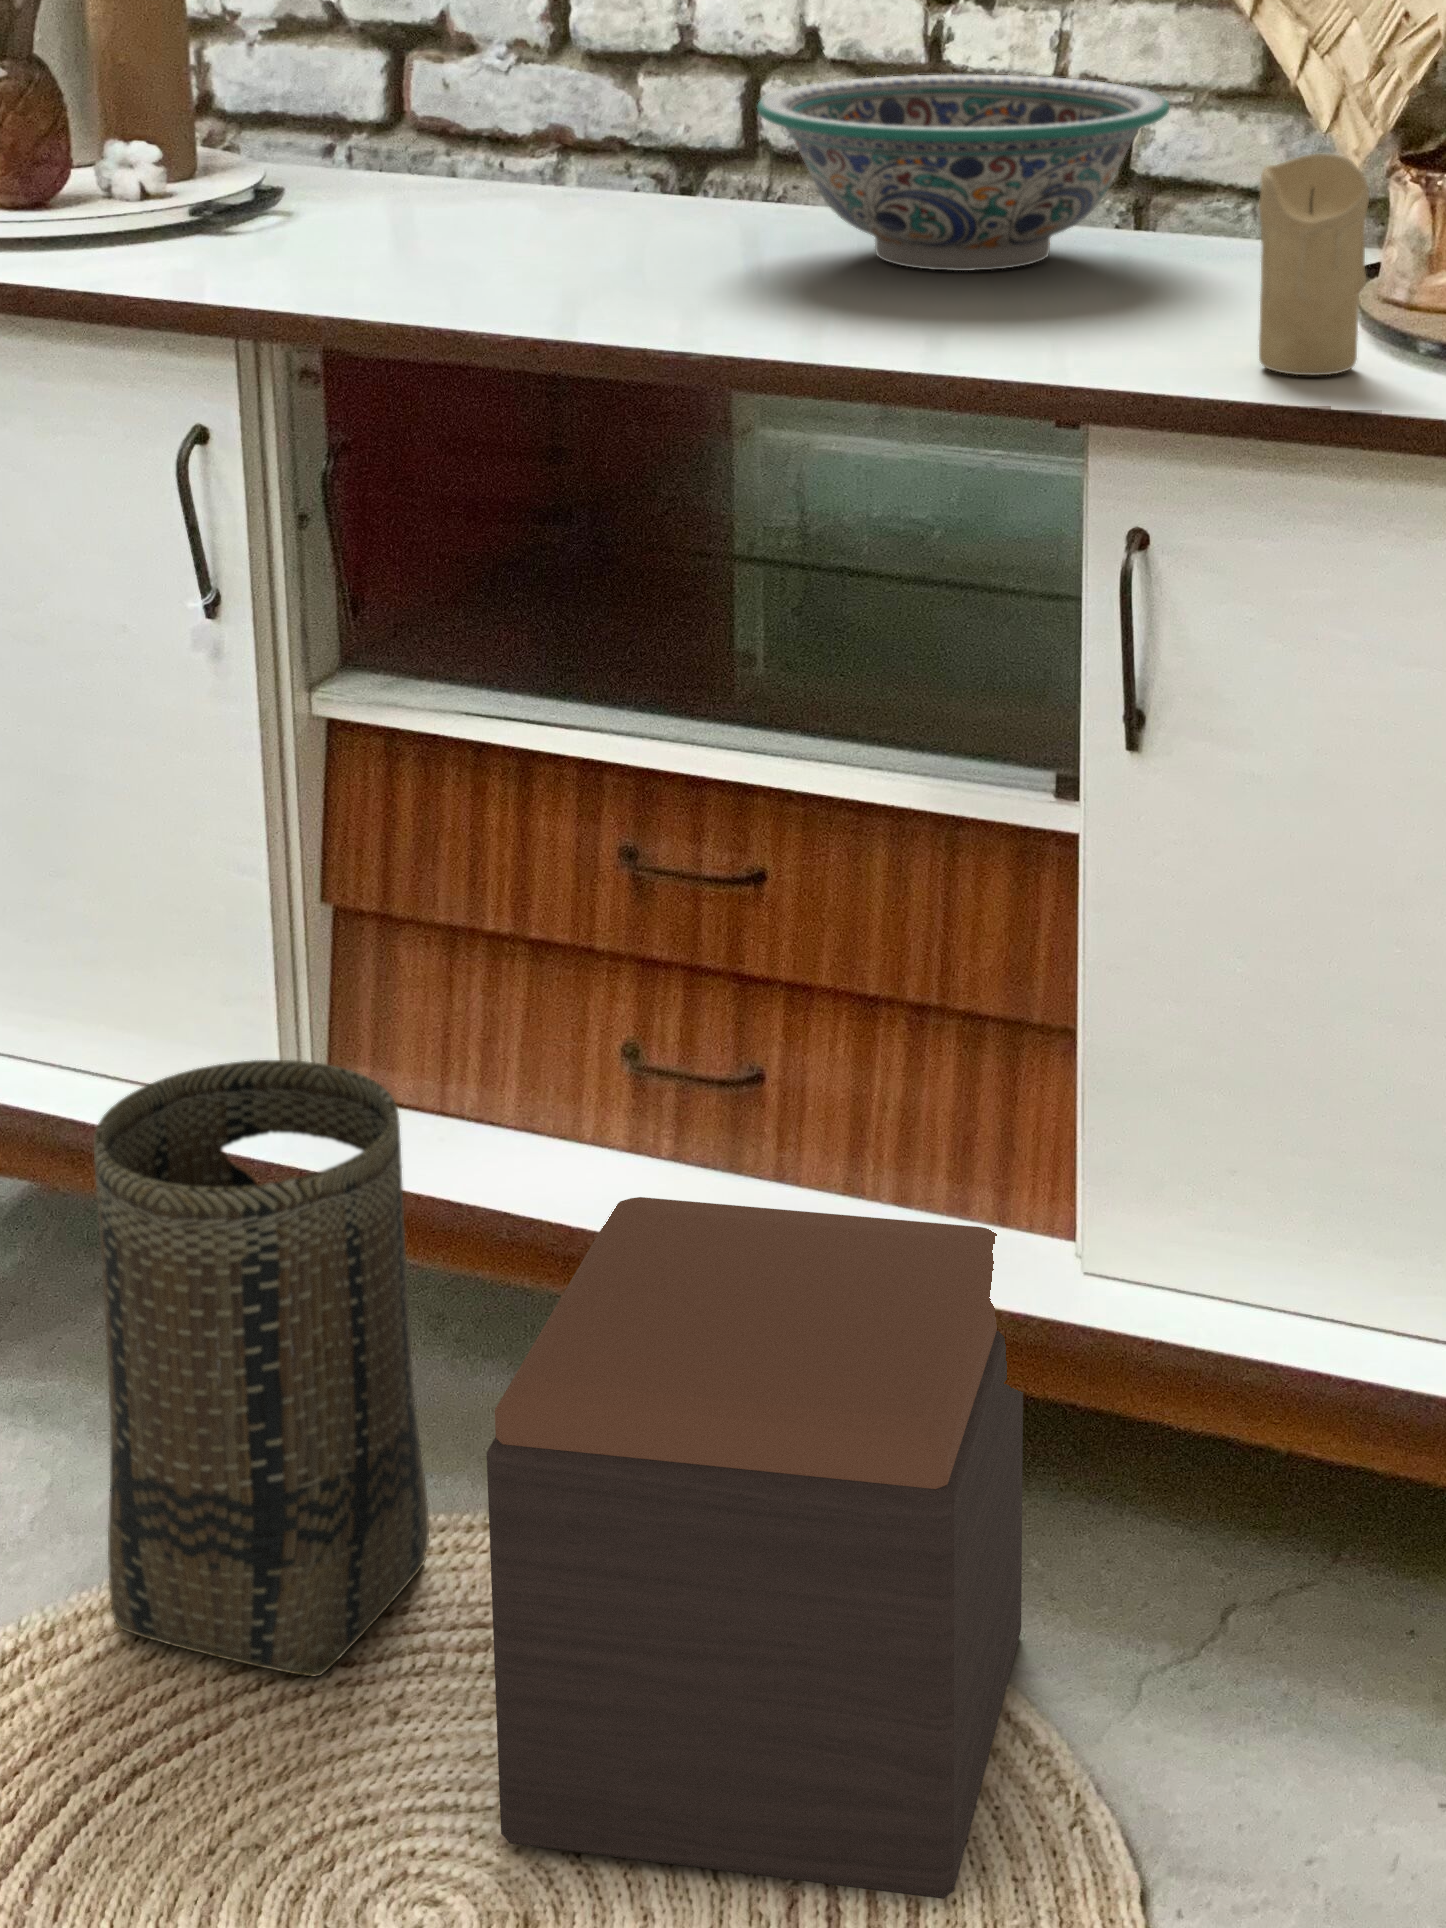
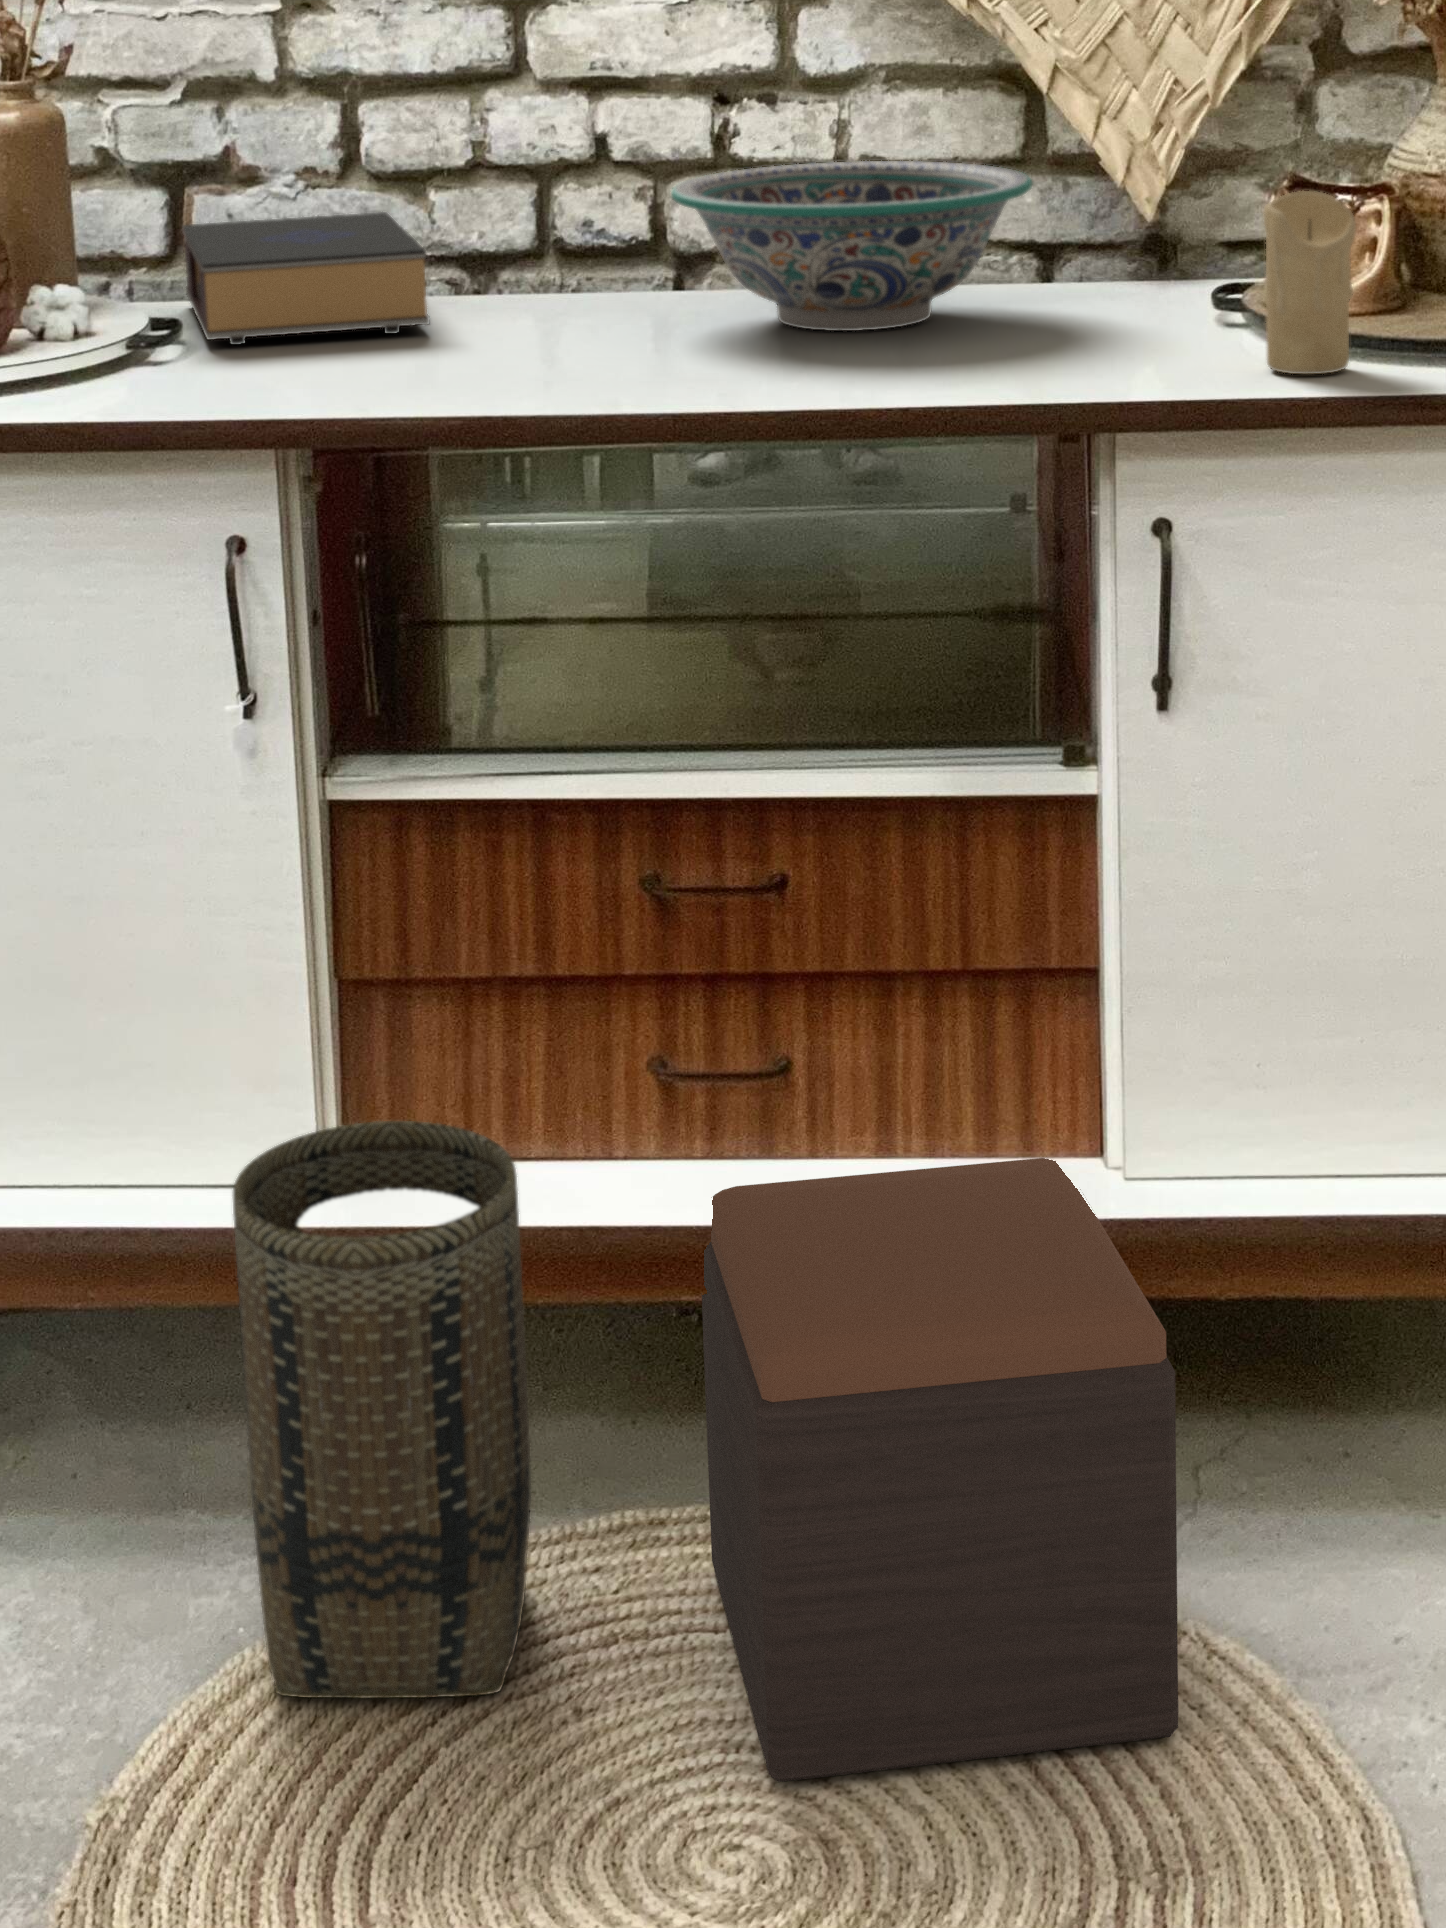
book: none [280,91,588,227] -> present [182,212,429,345]

